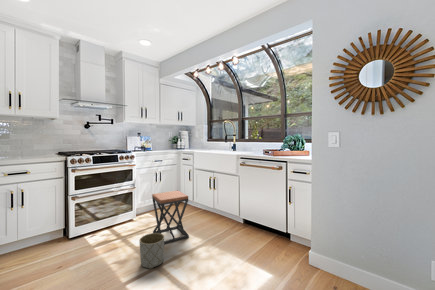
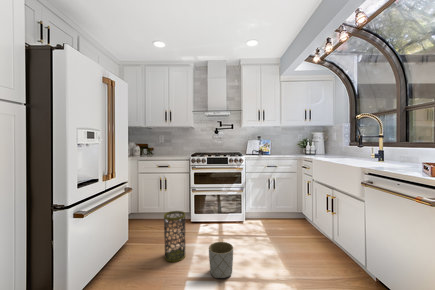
stool: present [152,190,189,243] -> none [243,201,277,262]
trash can: none [70,218,100,281] -> present [164,211,185,262]

